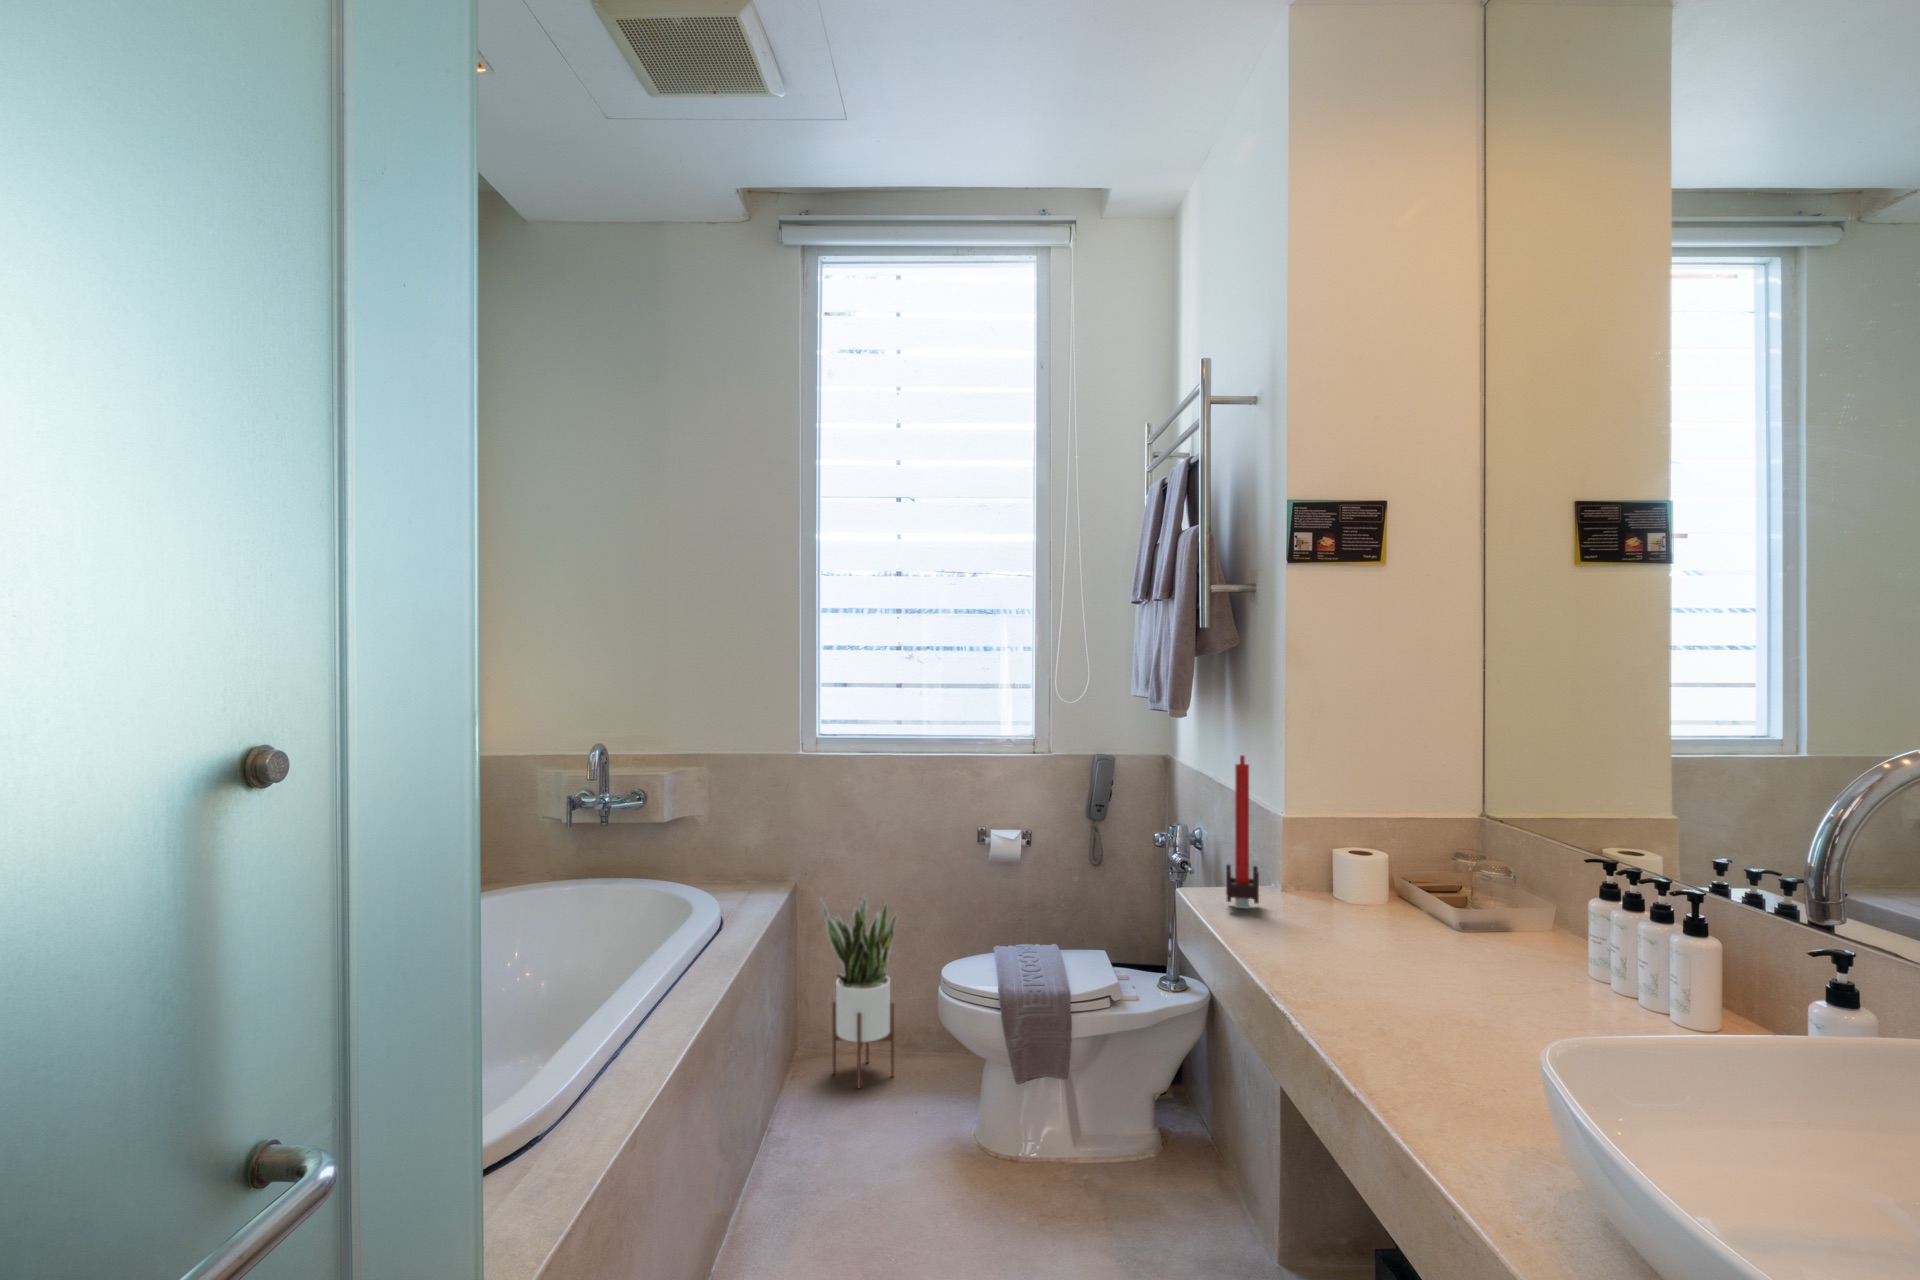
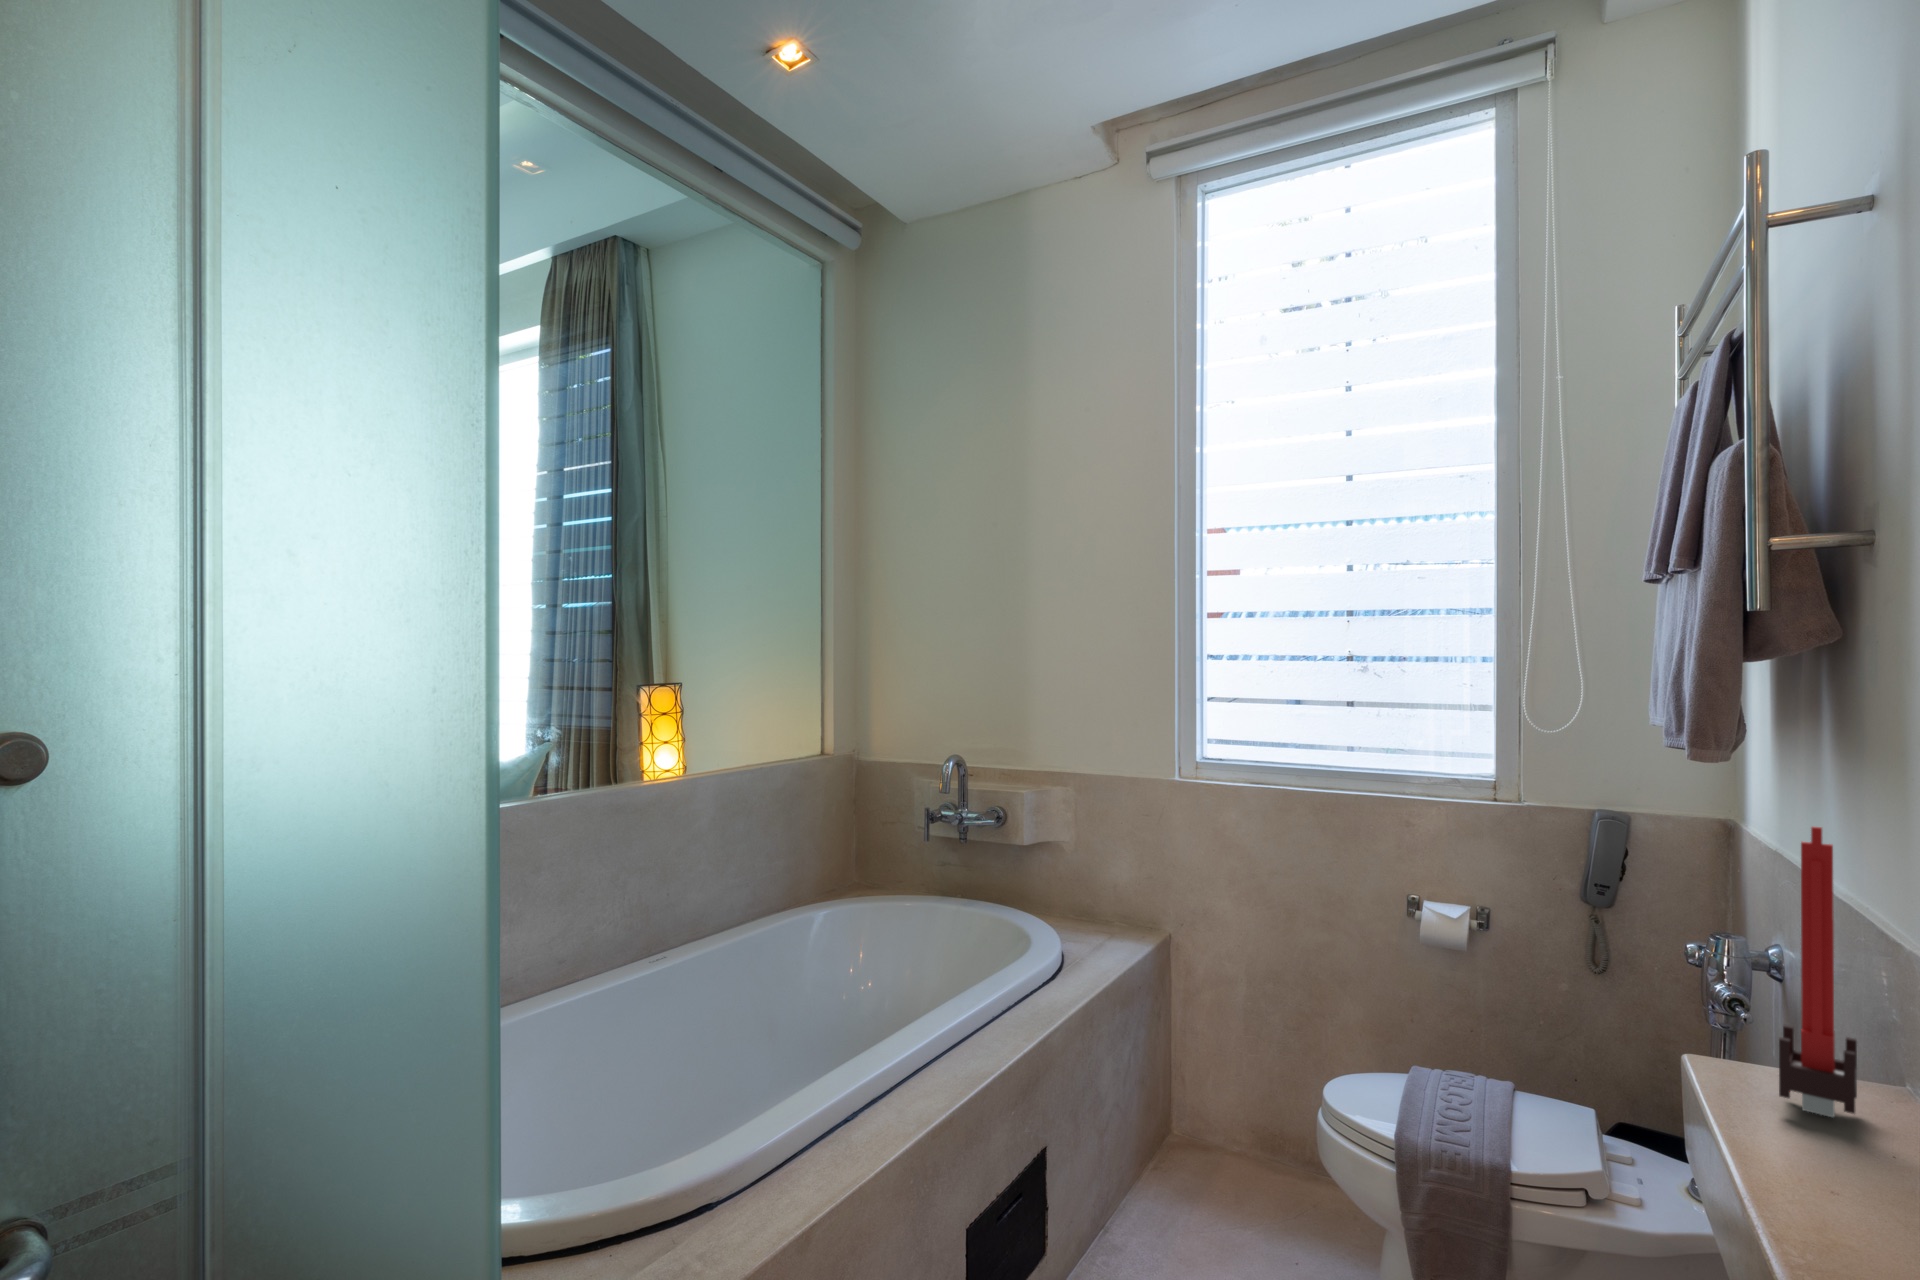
potted plant: present [821,894,897,1088] -> none [1184,959,1288,1214]

